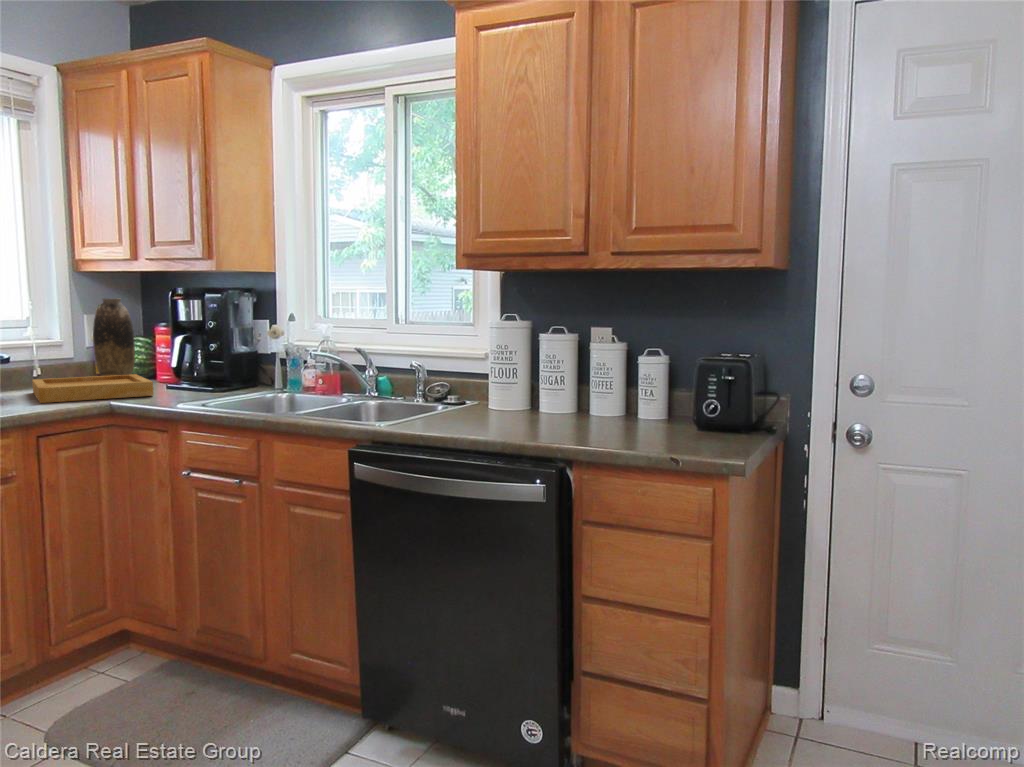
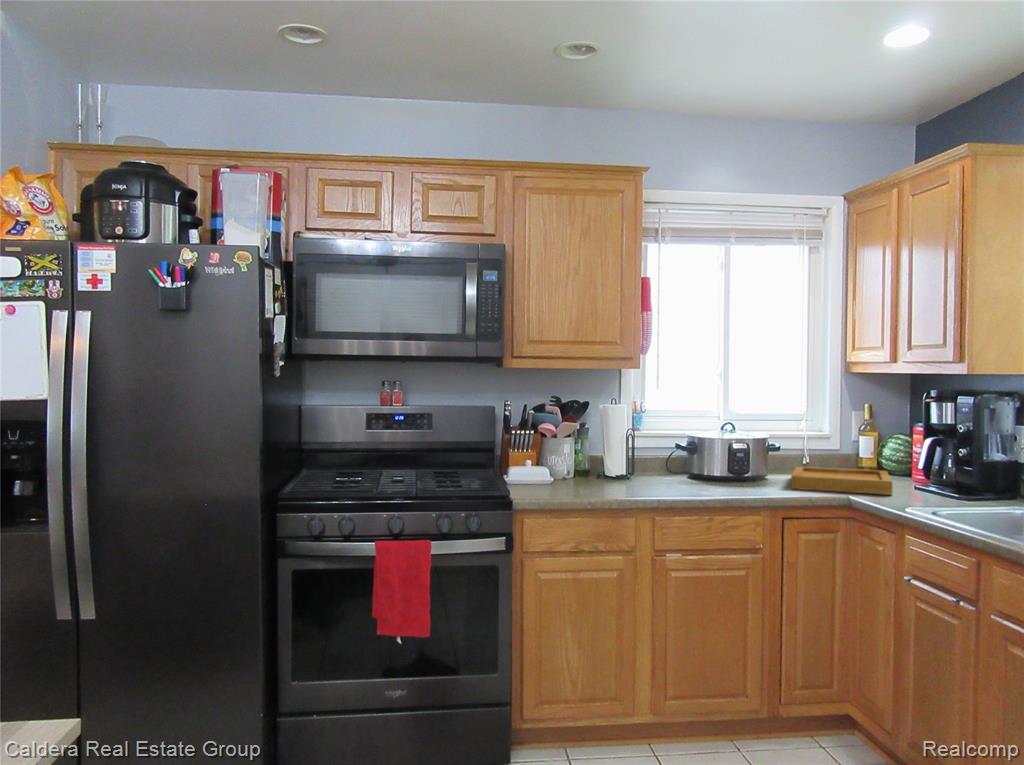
vase: present [93,298,135,376] -> none [855,398,893,476]

